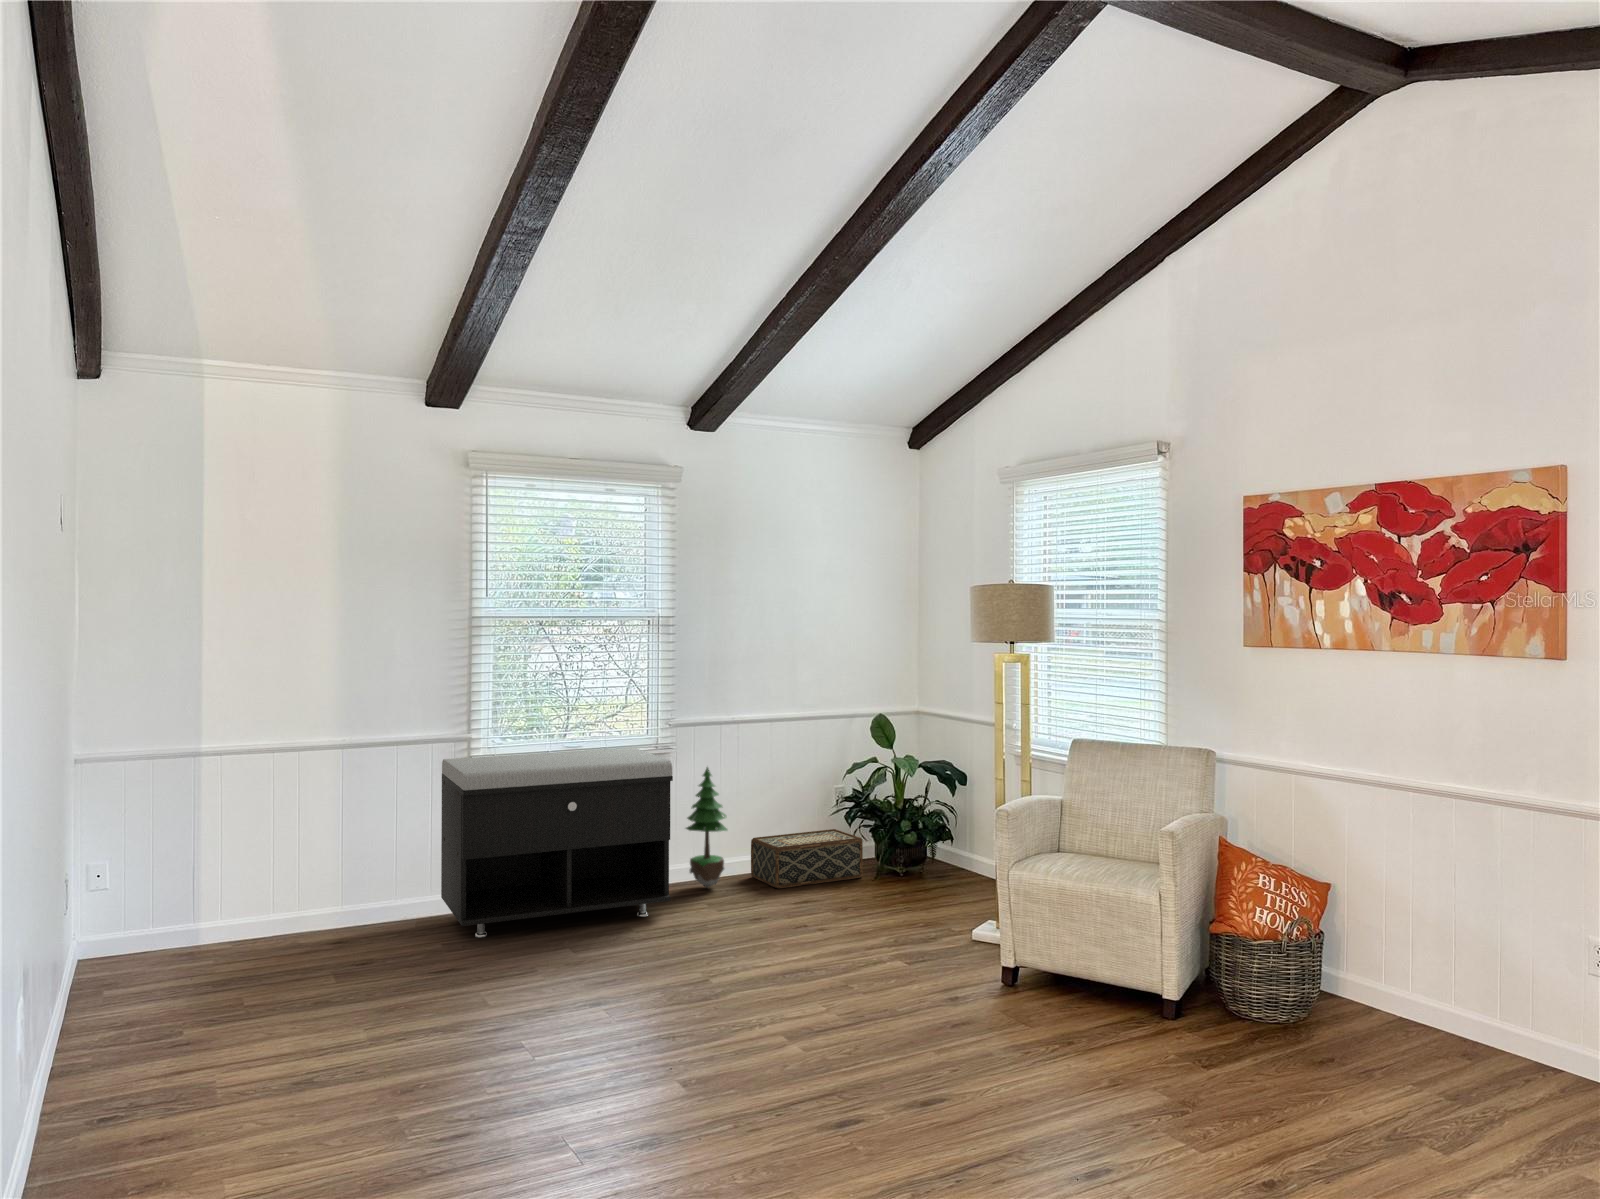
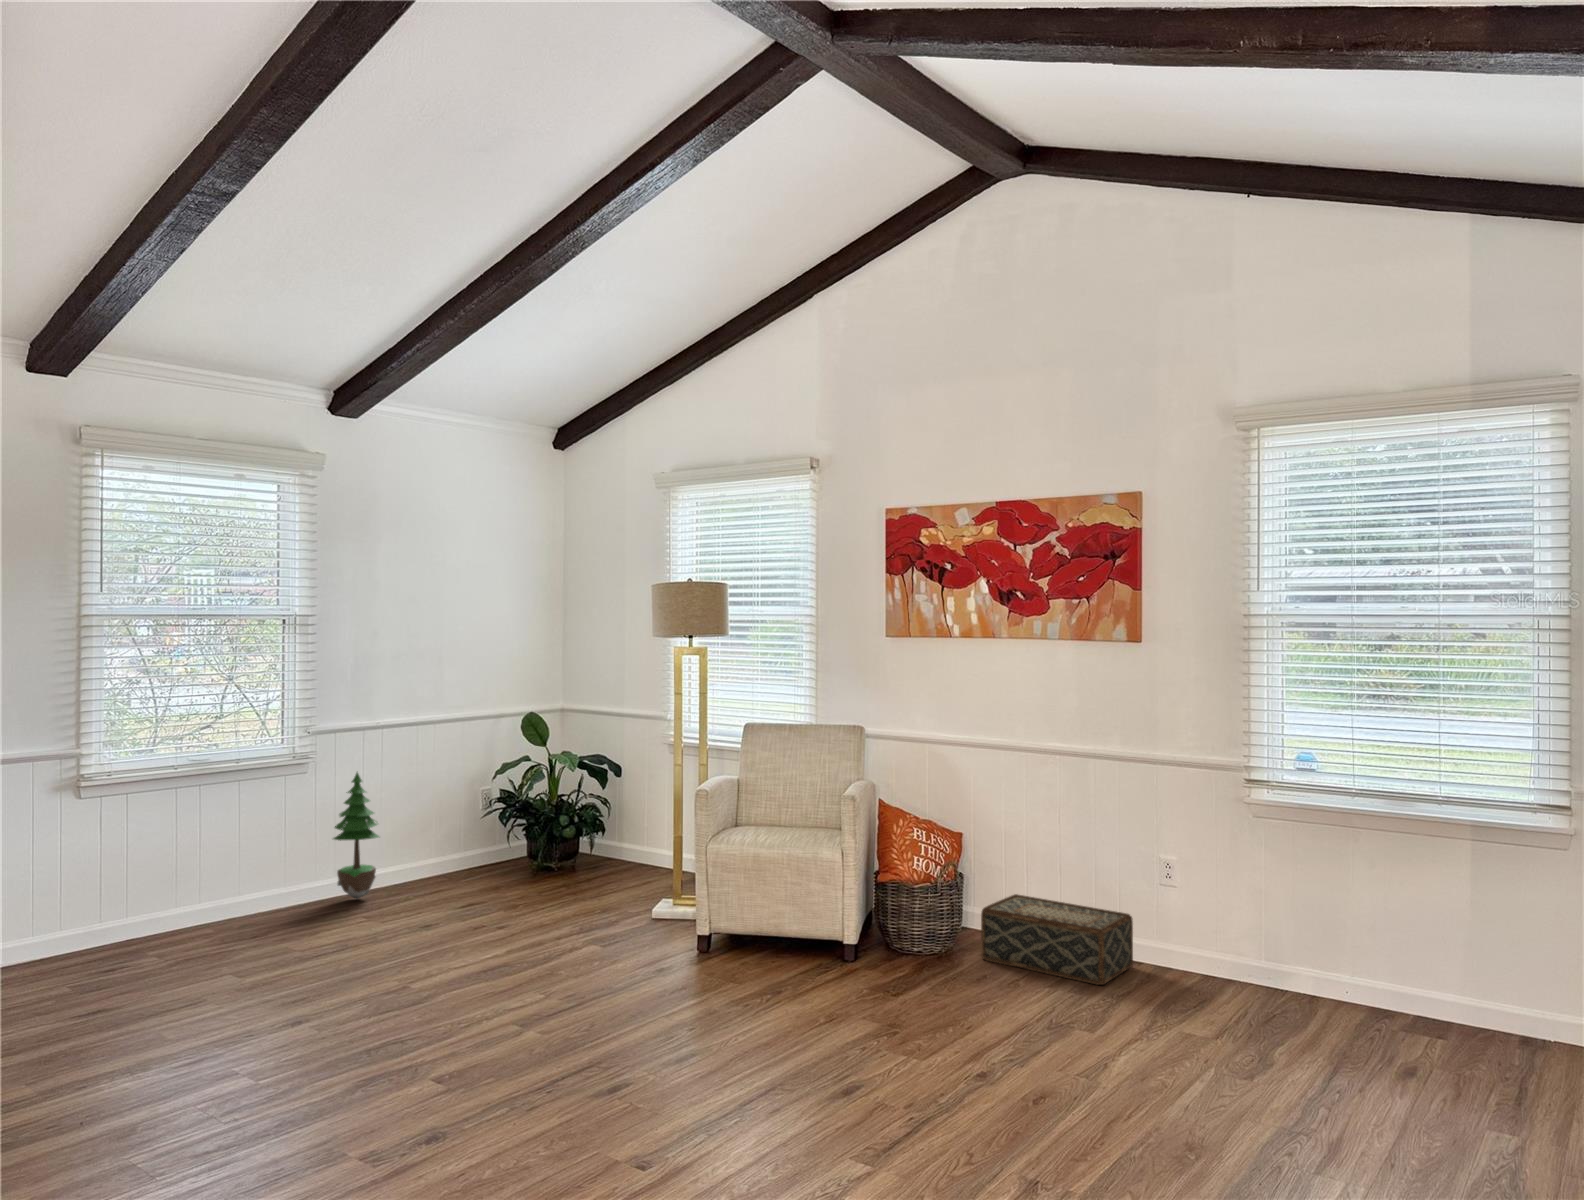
storage bench: present [441,748,673,938] -> none [42,757,335,979]
woven basket: present [751,829,863,888] -> present [981,894,1133,985]

